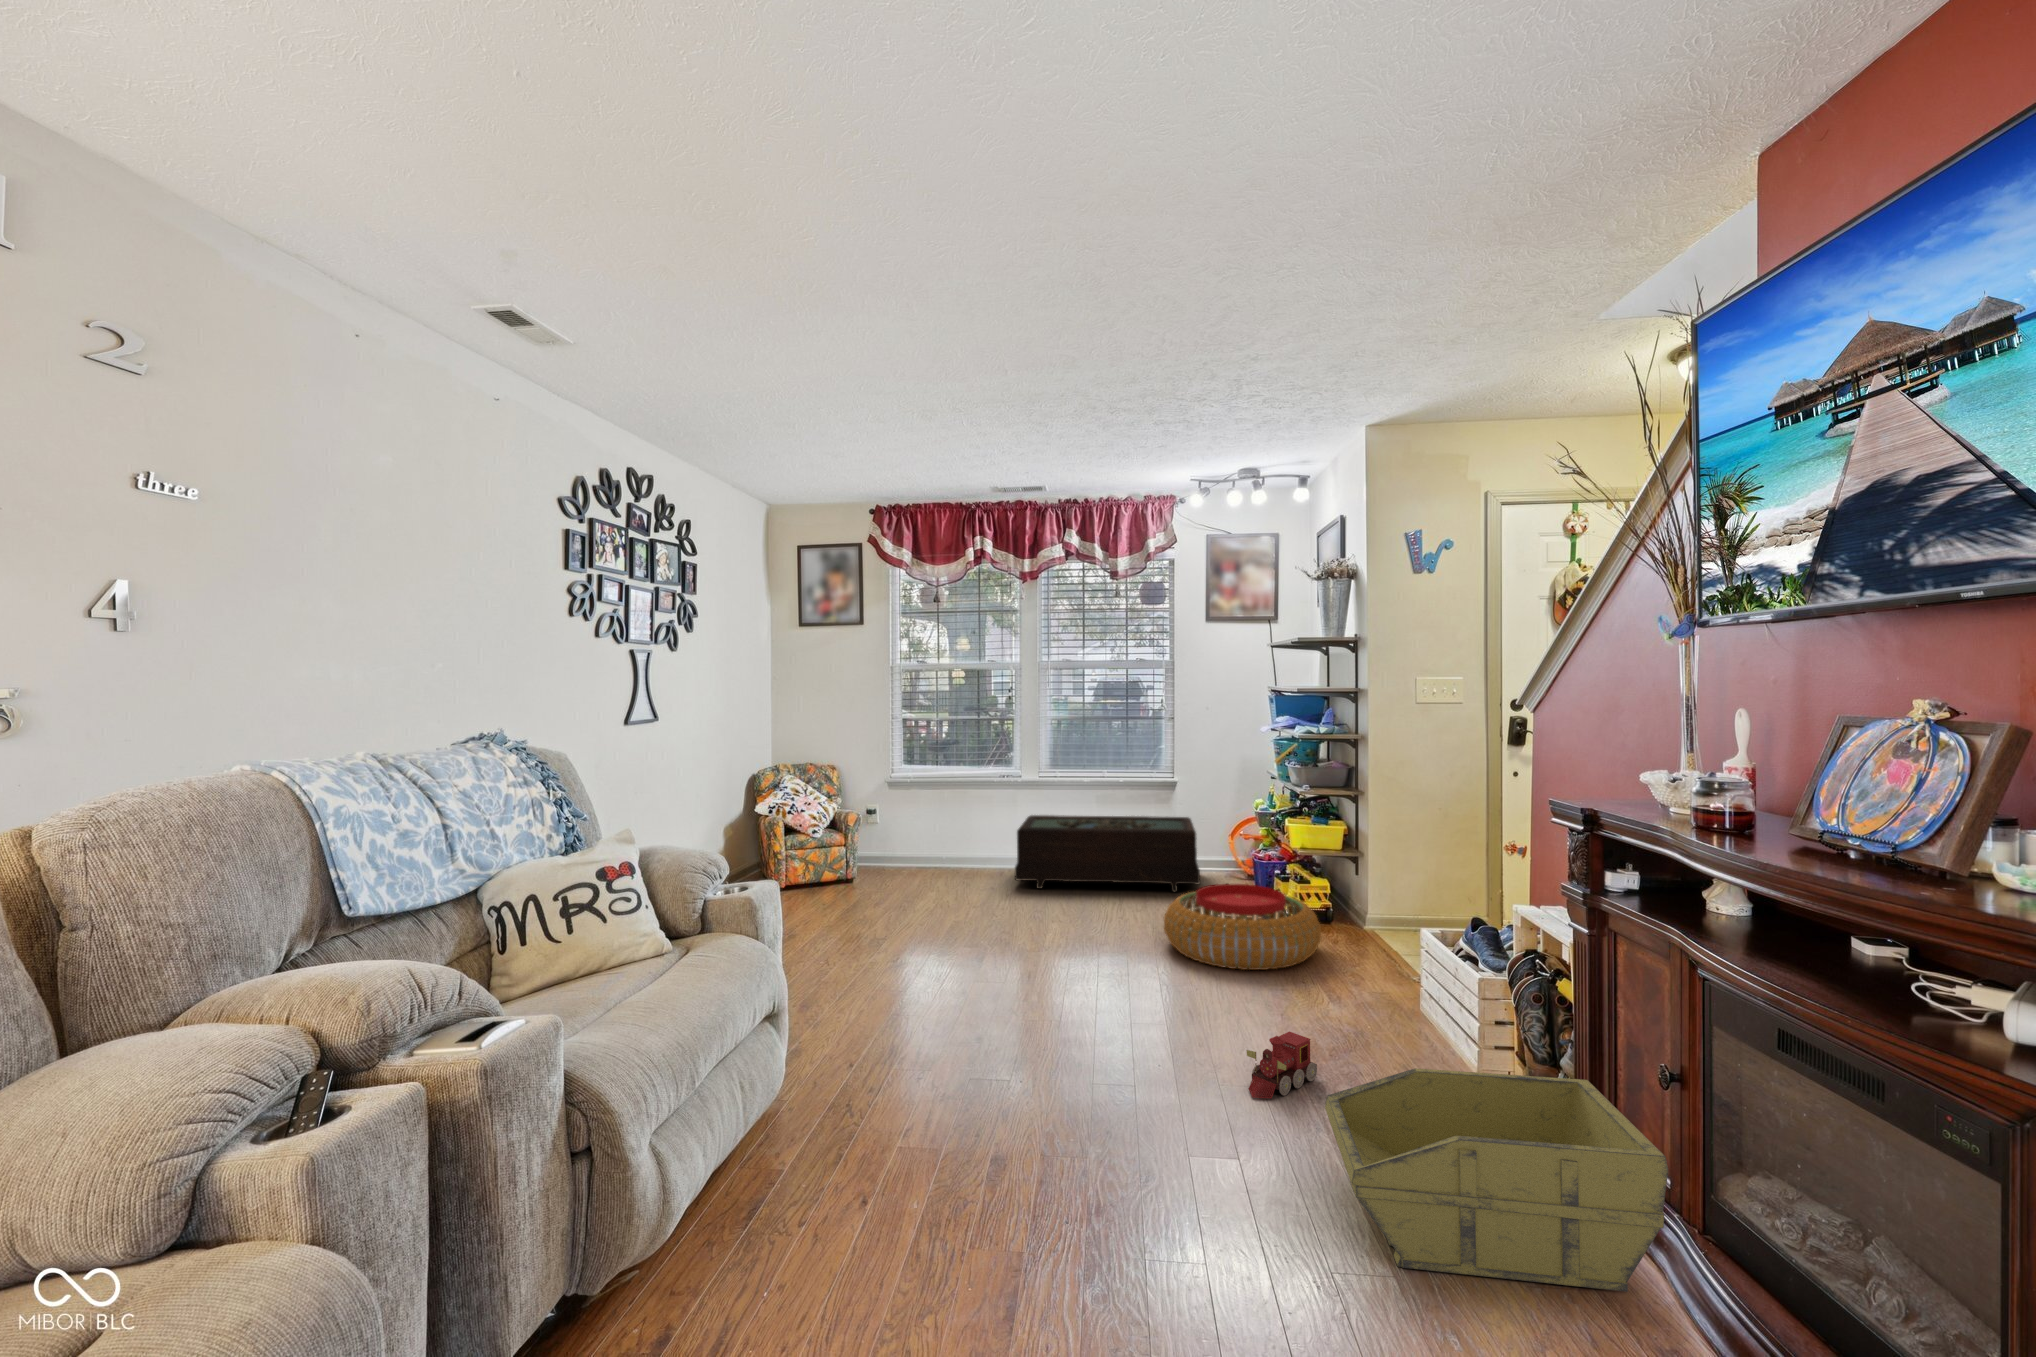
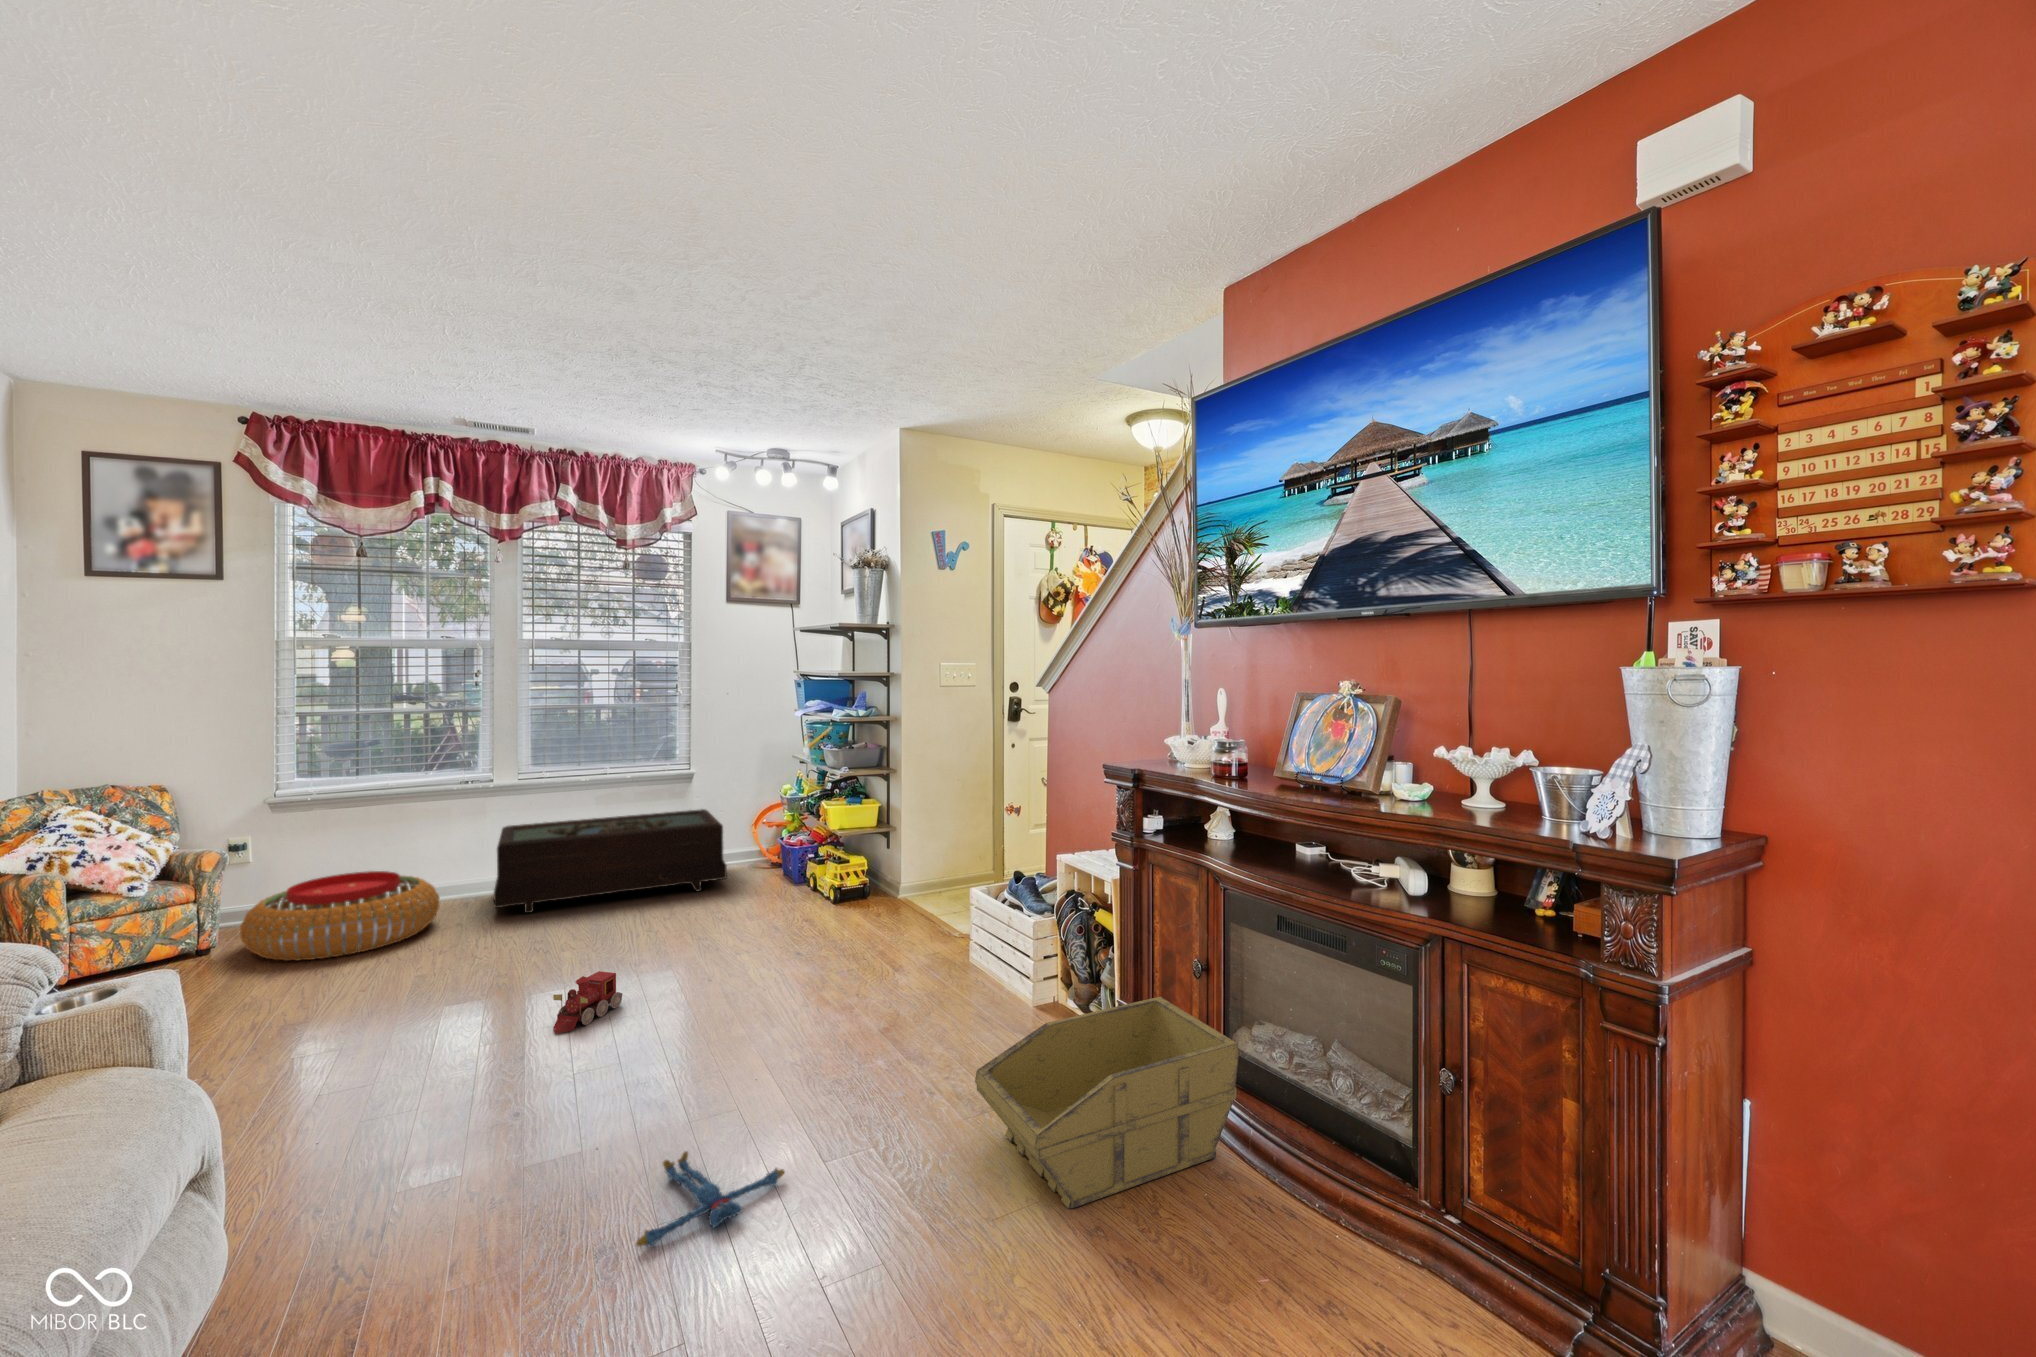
pouf: present [1164,884,1321,970] -> present [240,871,439,961]
toy train: present [1246,1031,1317,1098] -> present [553,971,622,1034]
plush toy: none [1009,1091,1138,1155] -> present [636,1151,784,1247]

